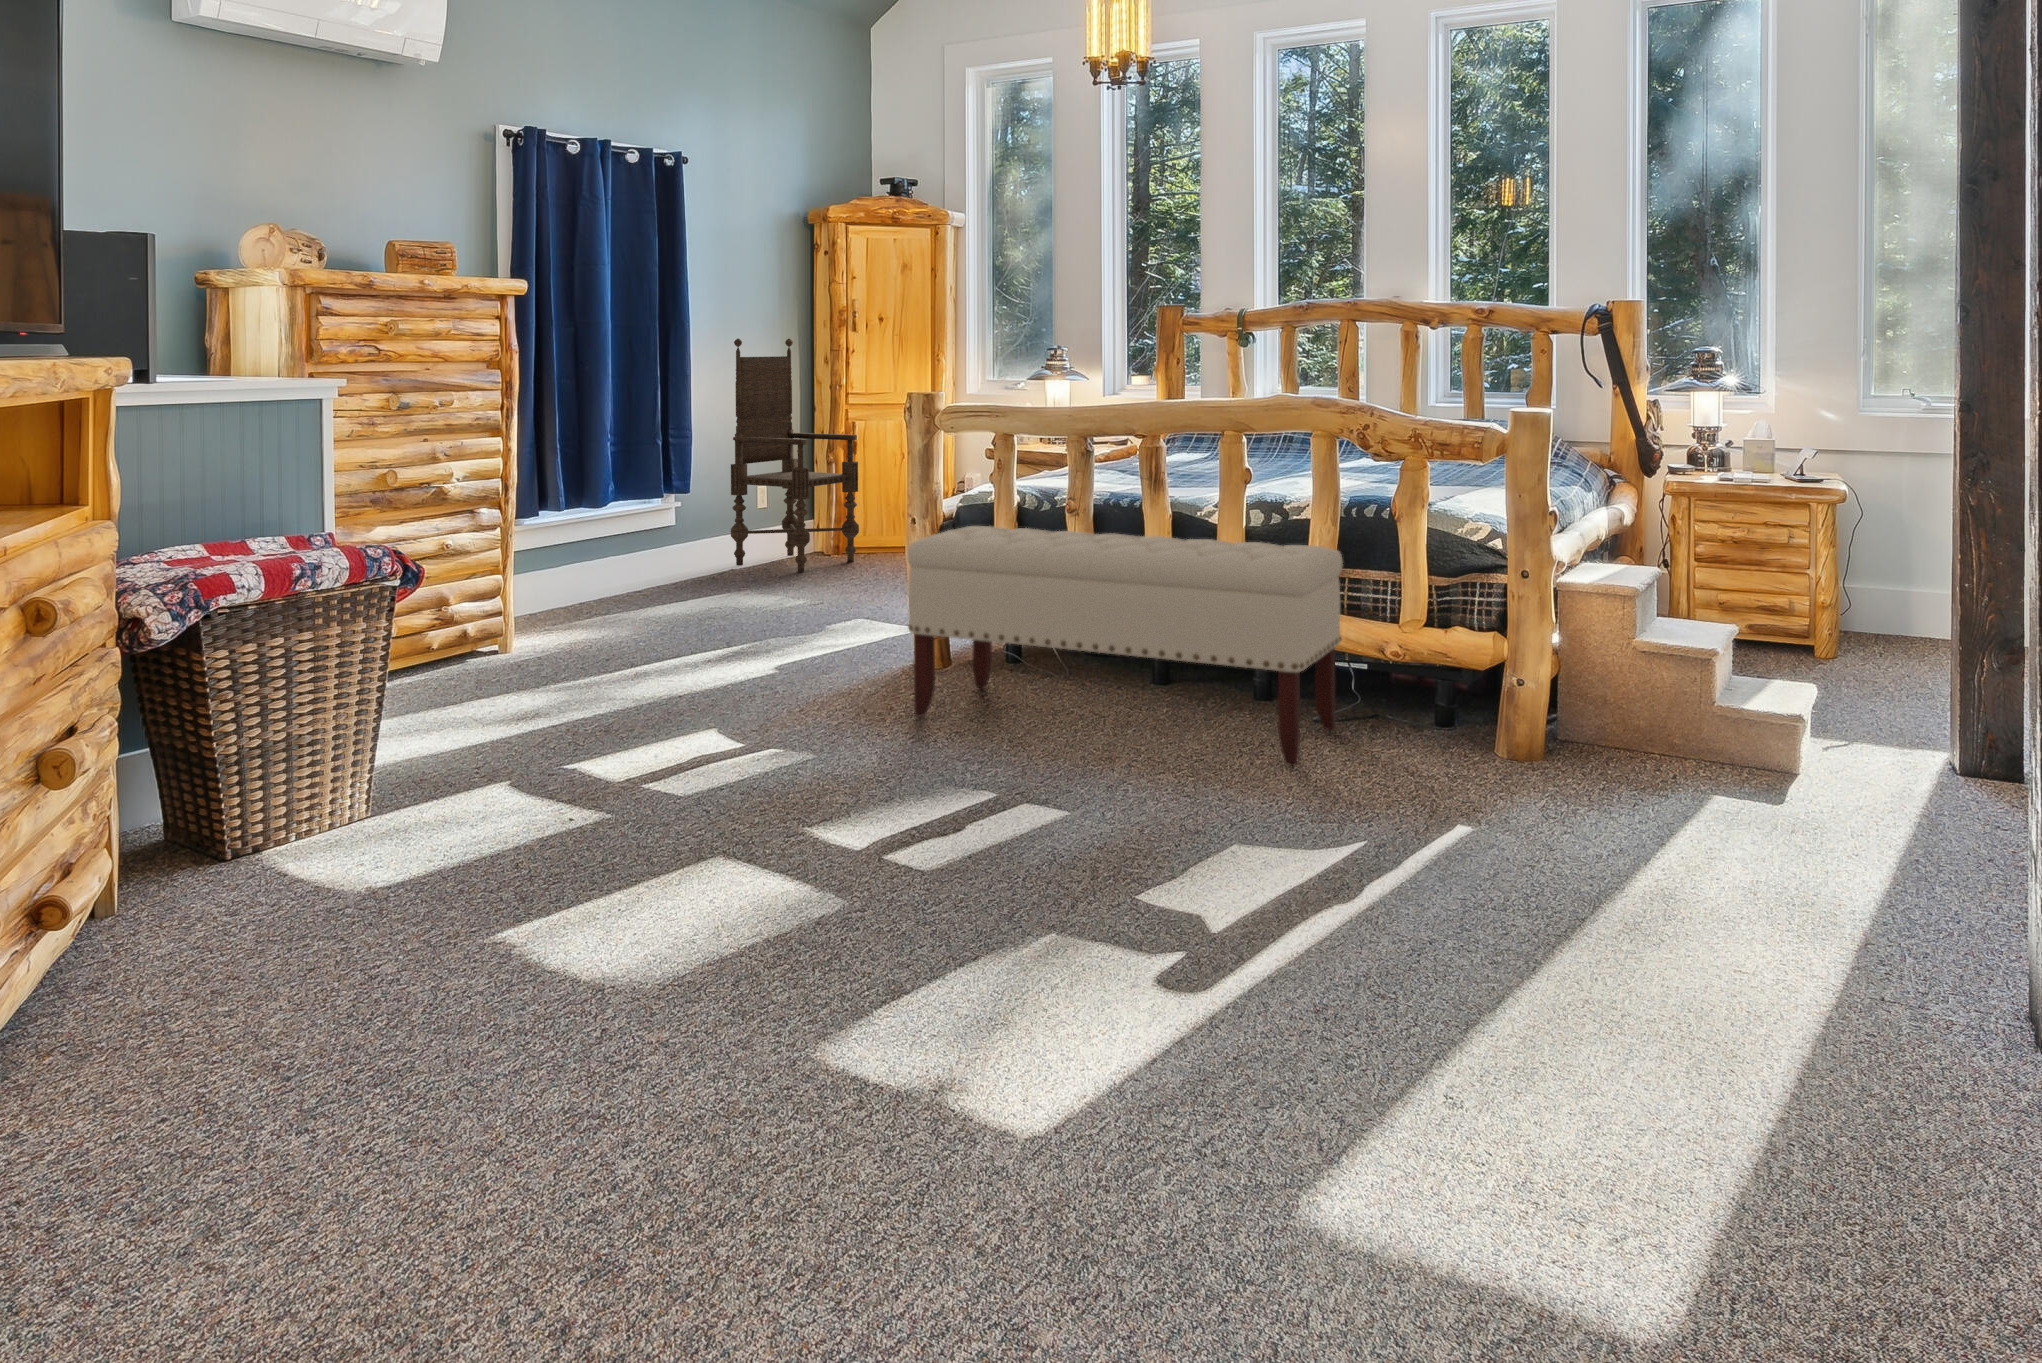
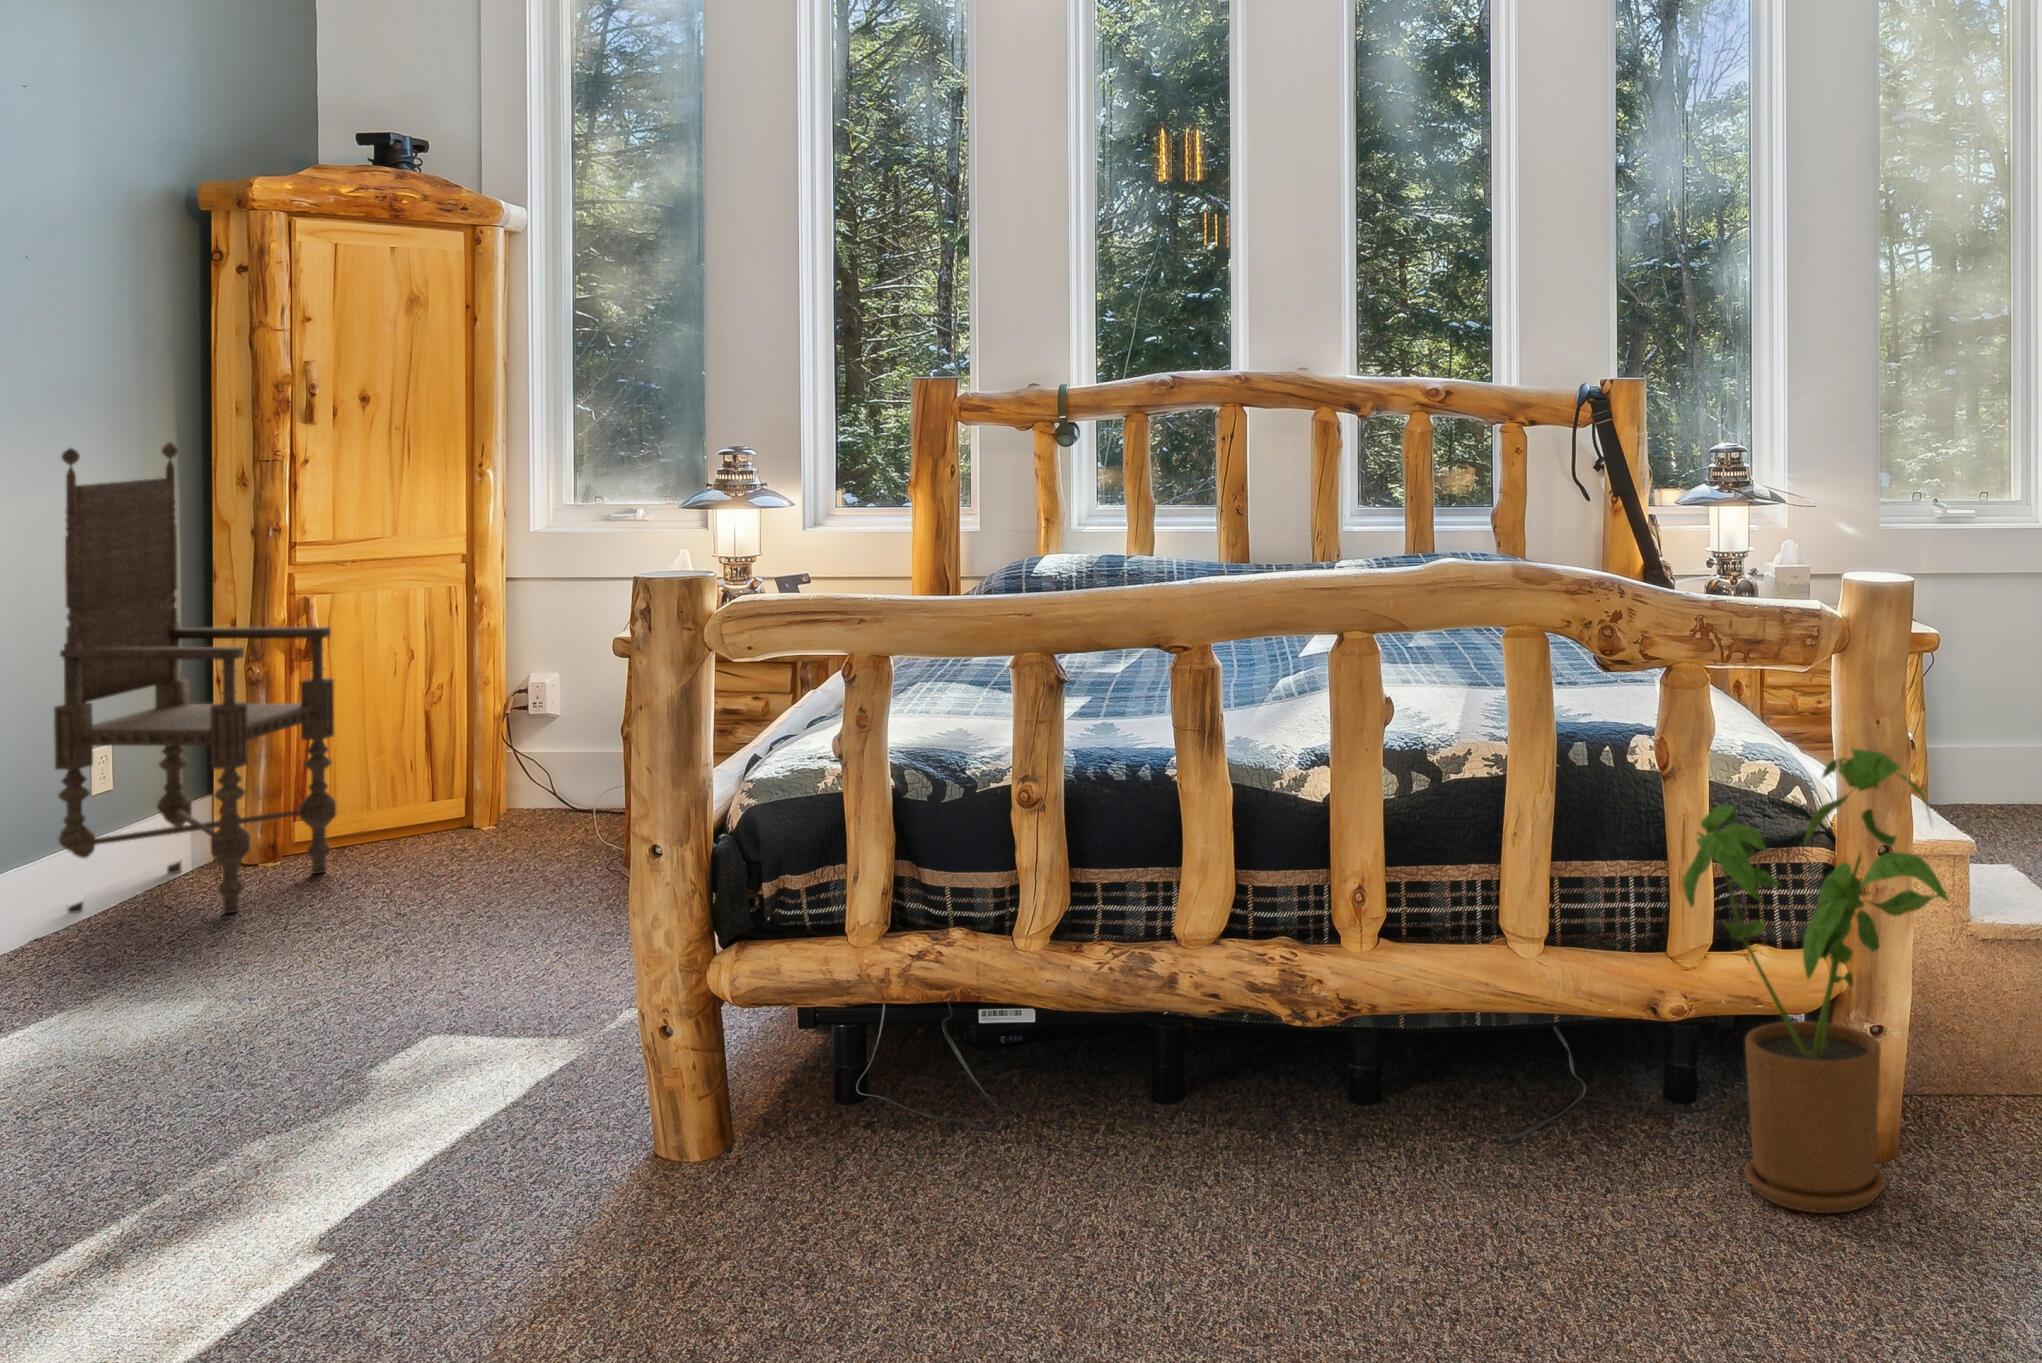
house plant: none [1391,502,1547,770] -> present [1683,748,1949,1213]
bench: present [907,526,1343,766] -> none [792,841,1627,1285]

